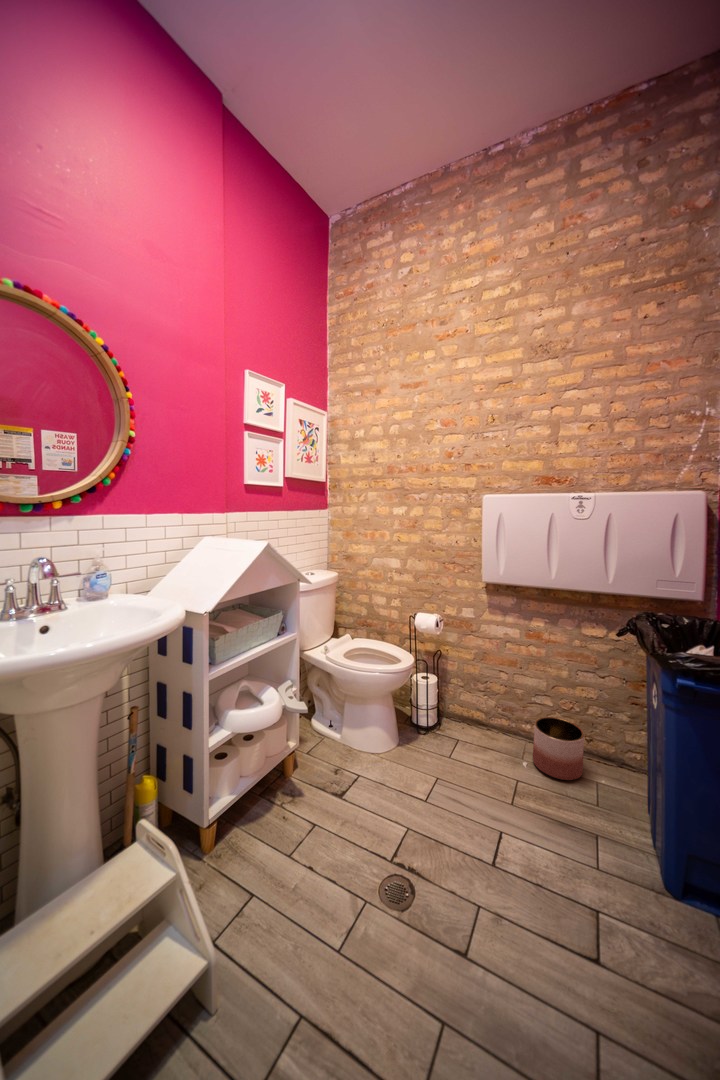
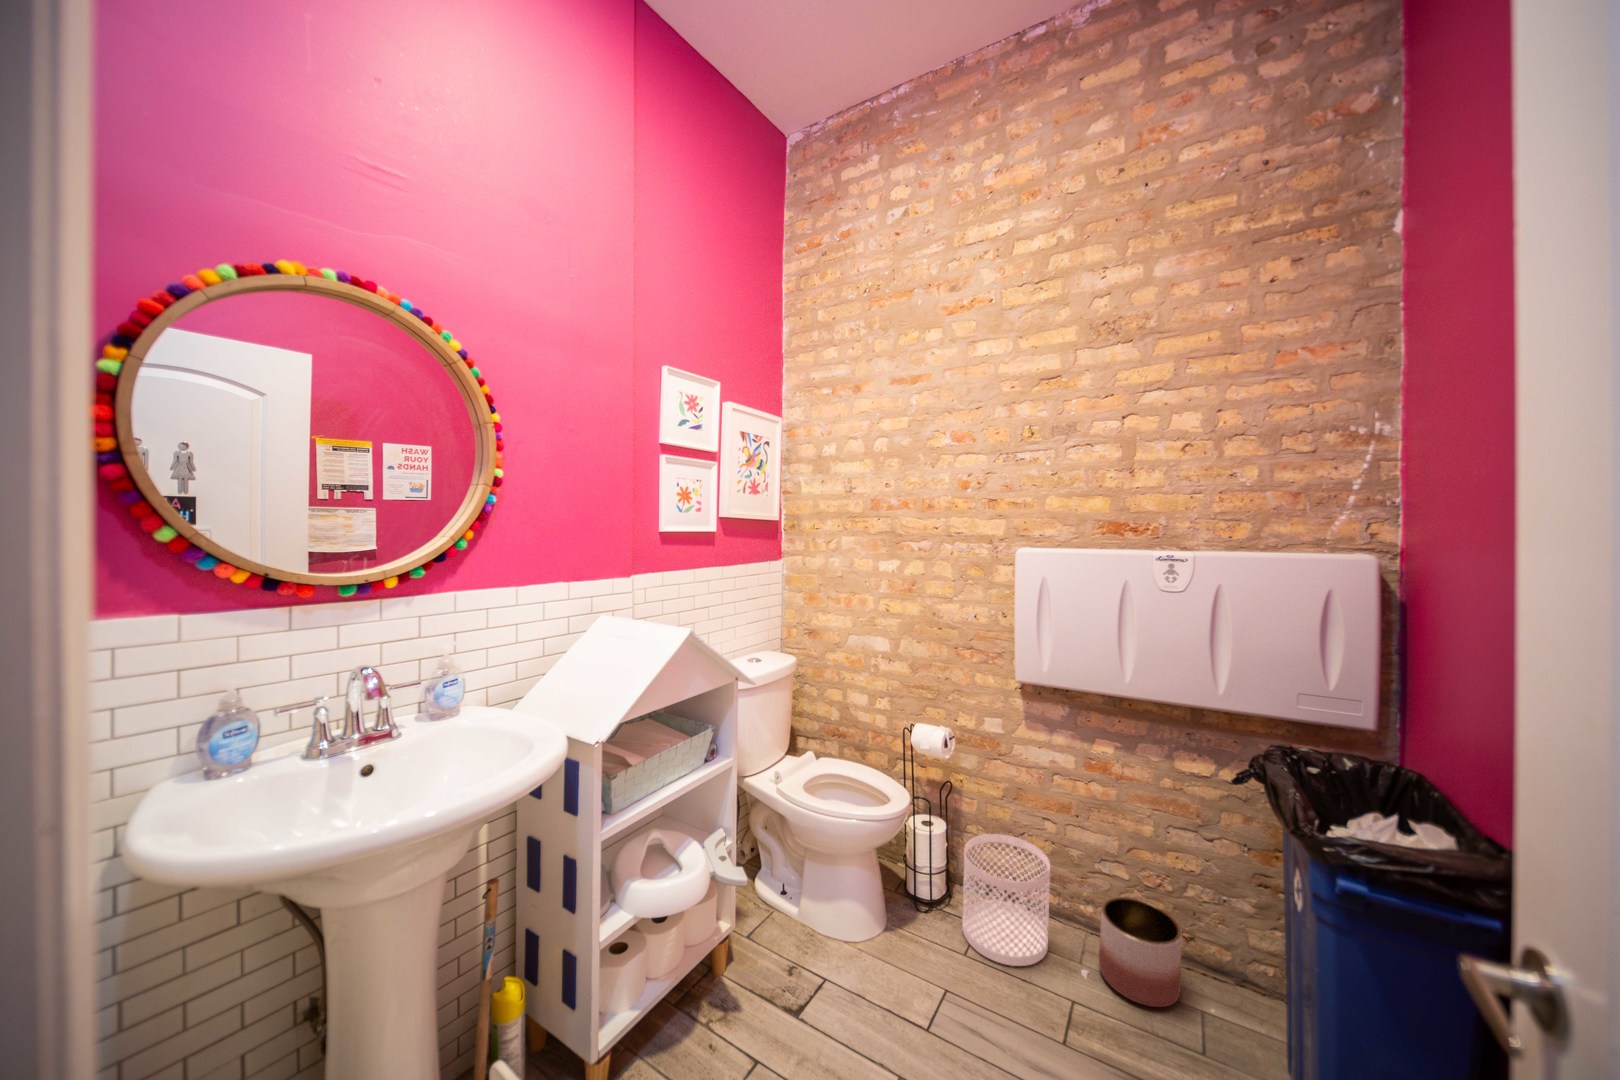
waste basket: none [447,684,503,762] -> present [962,834,1050,966]

